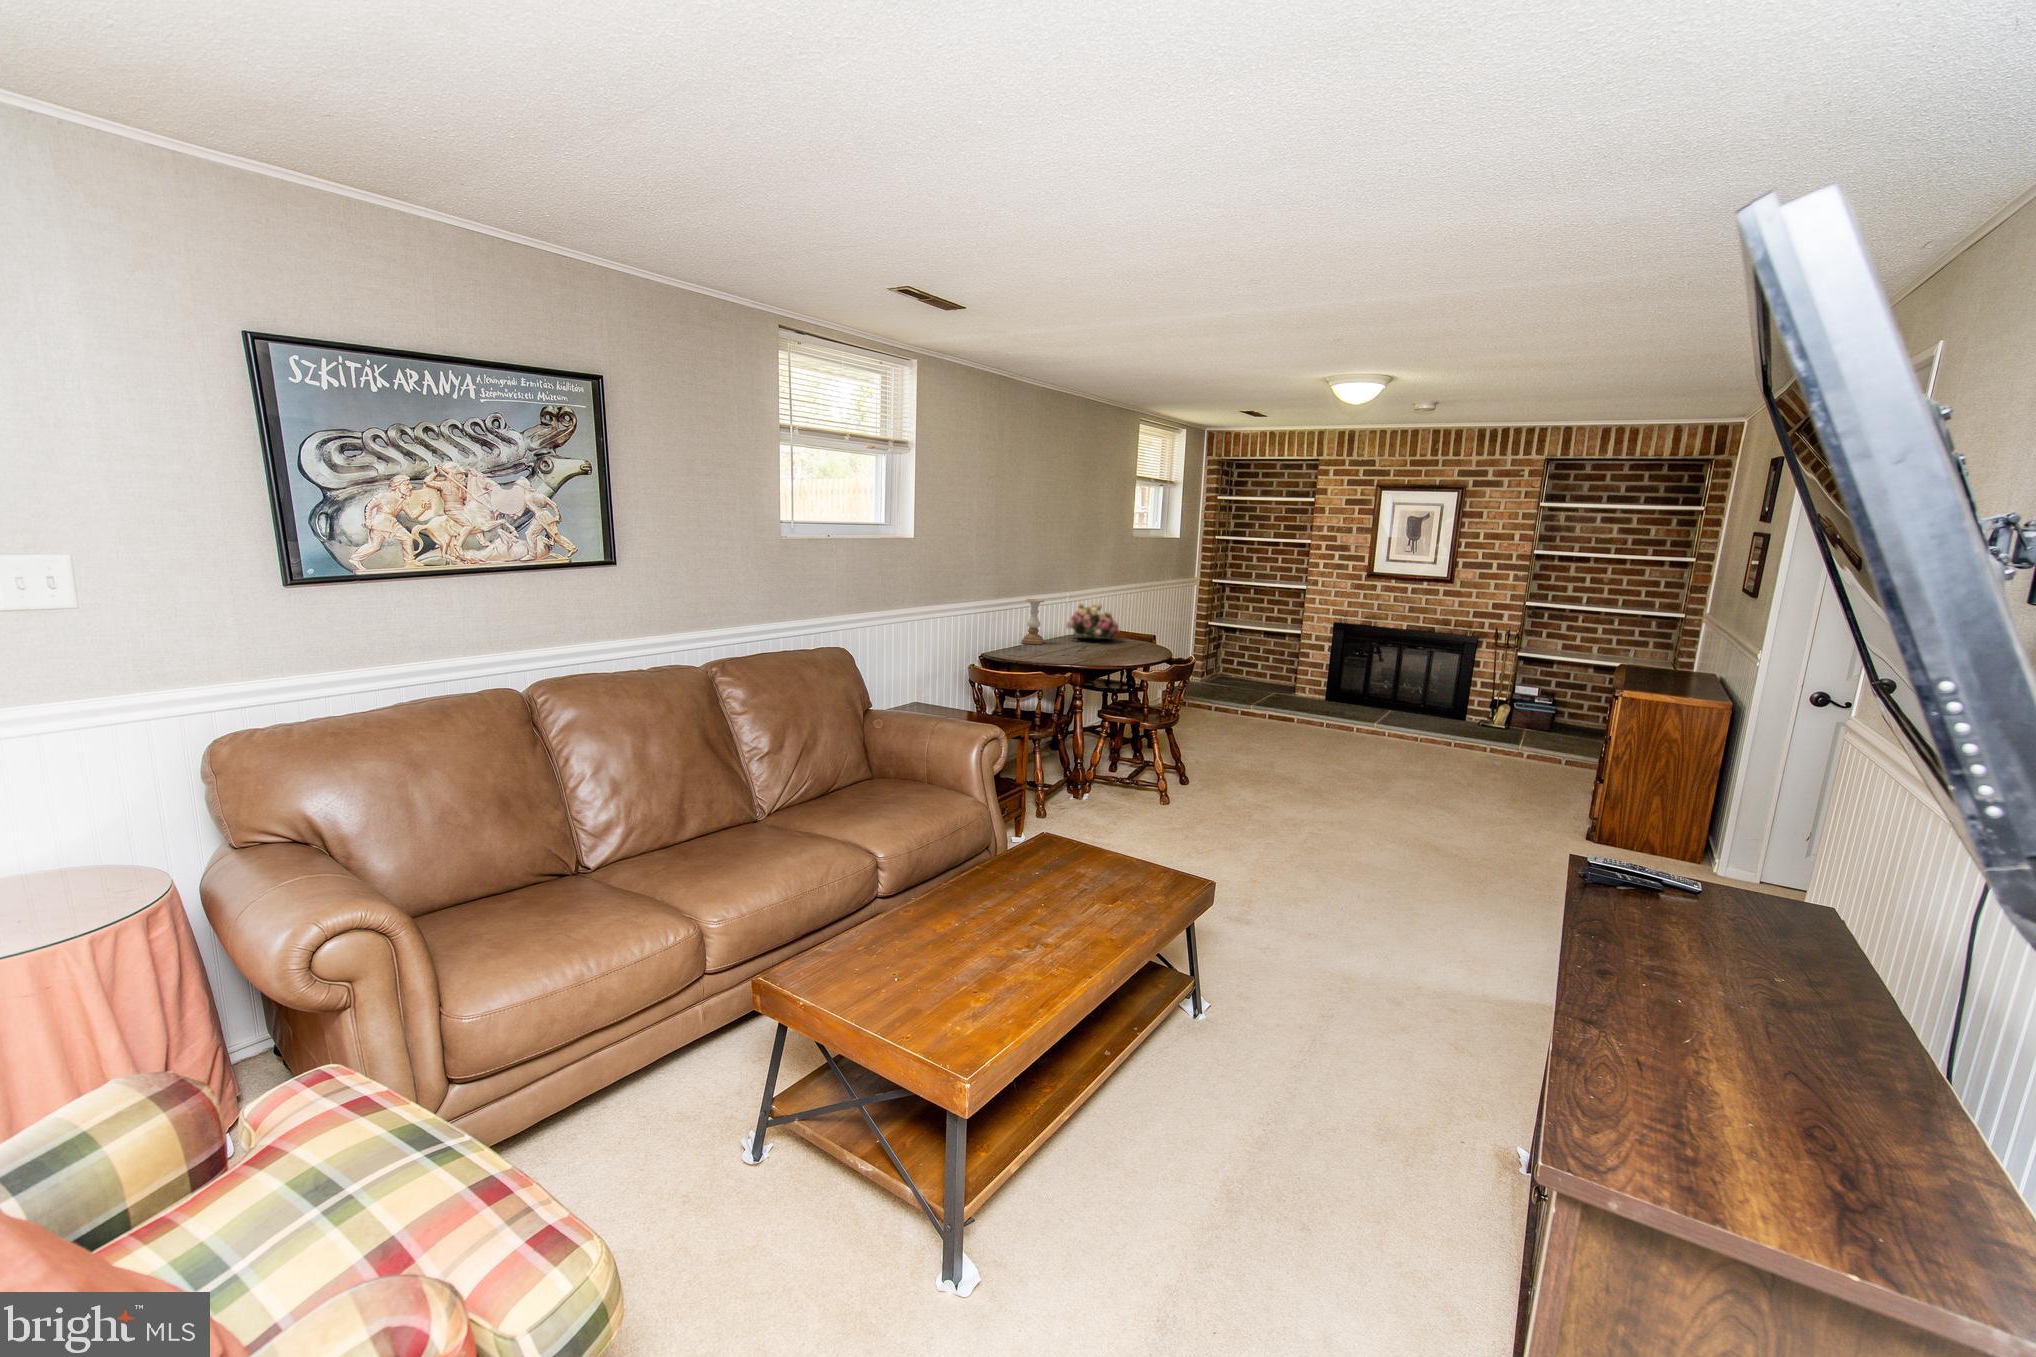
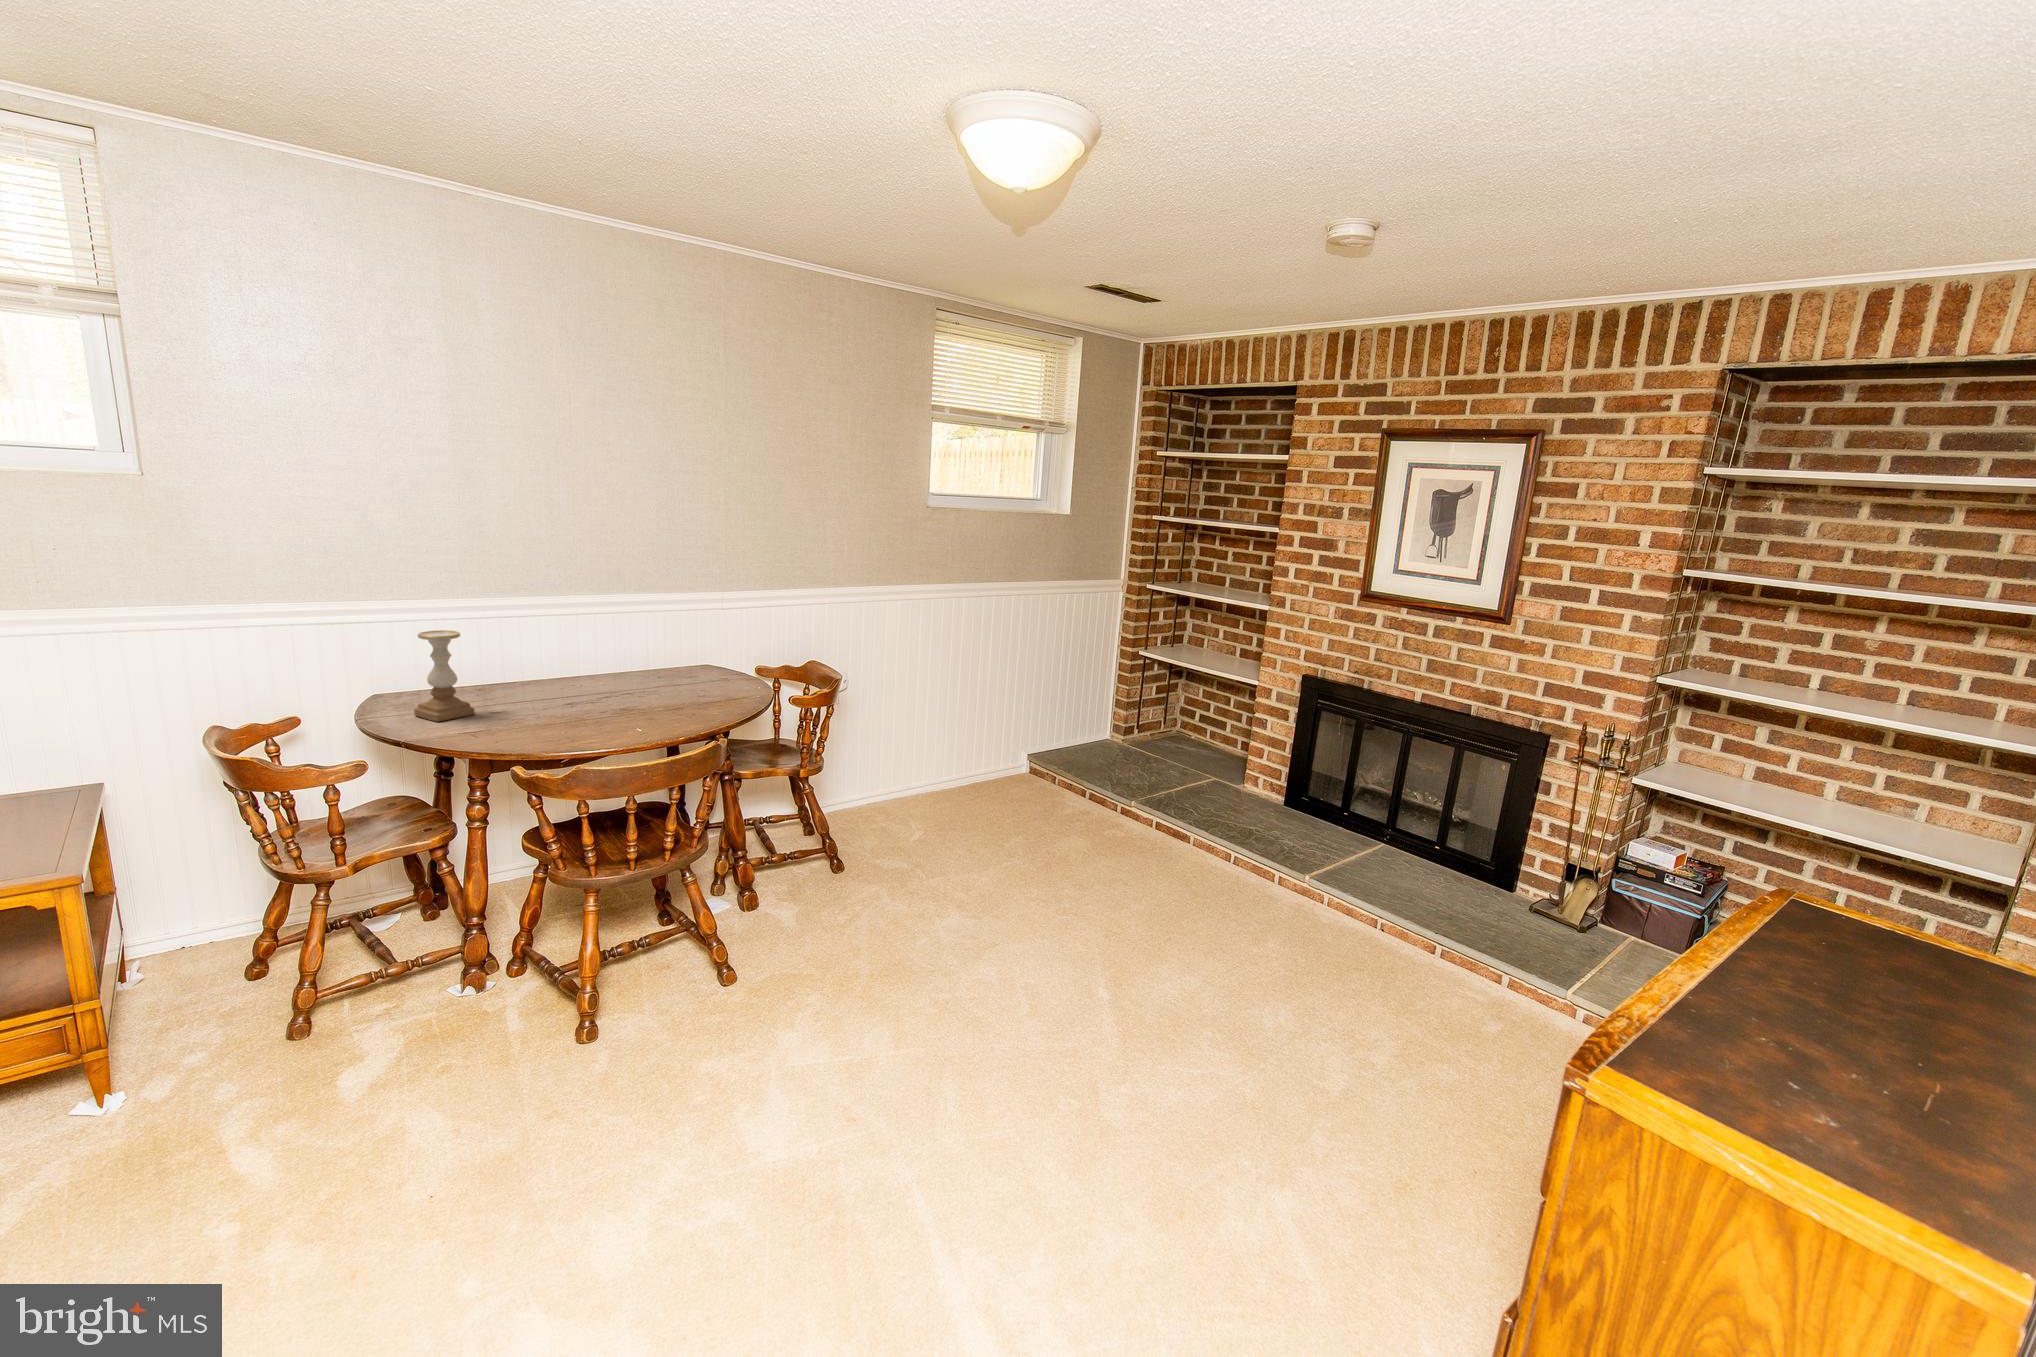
flower arrangement: present [1066,602,1120,640] -> none [532,638,660,715]

